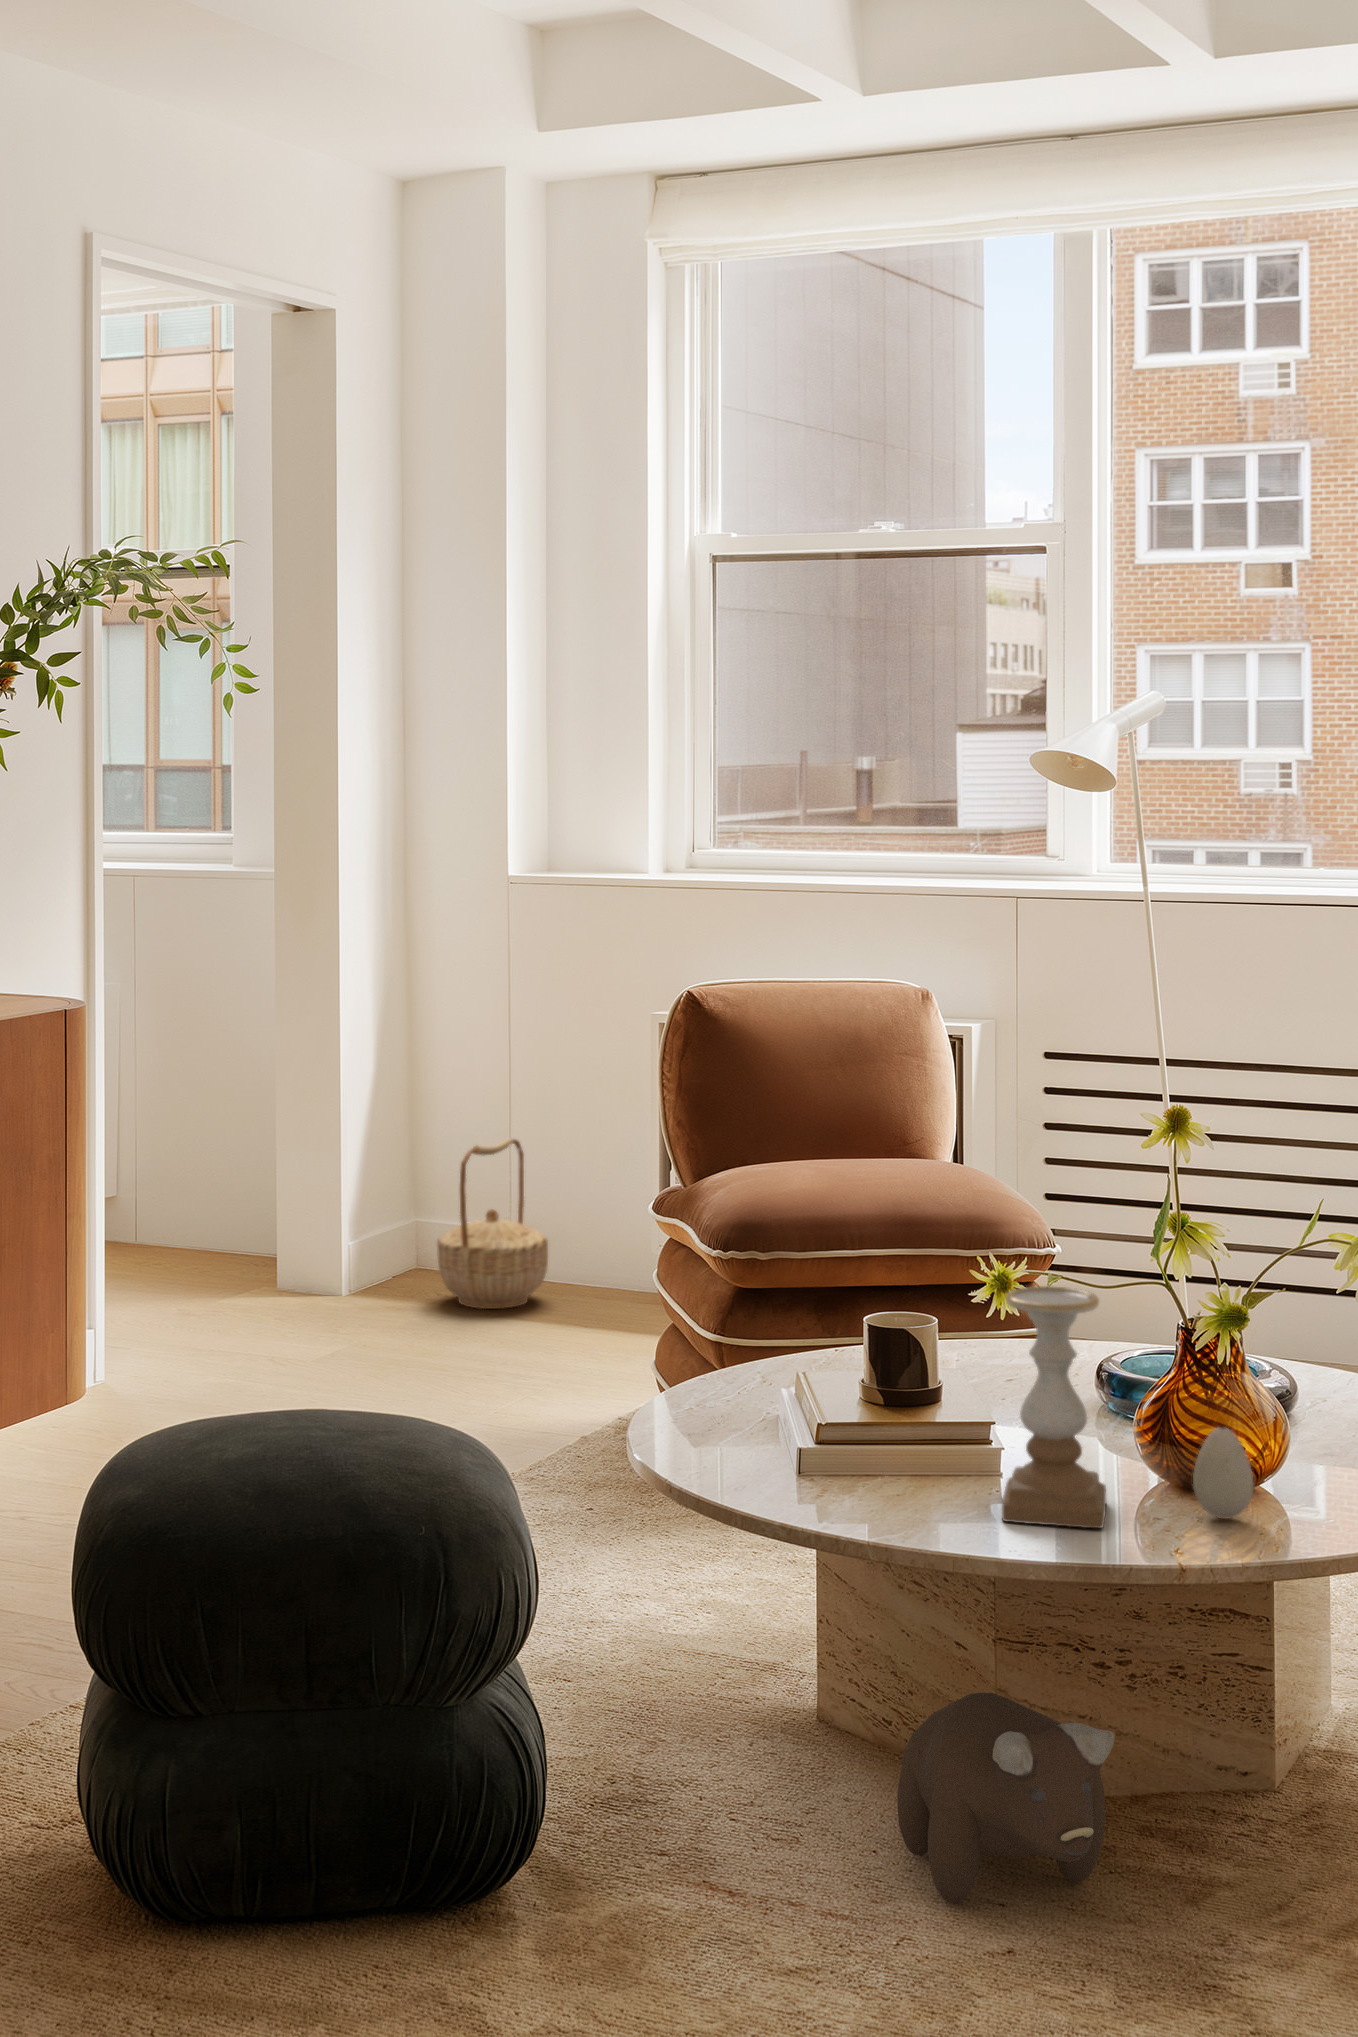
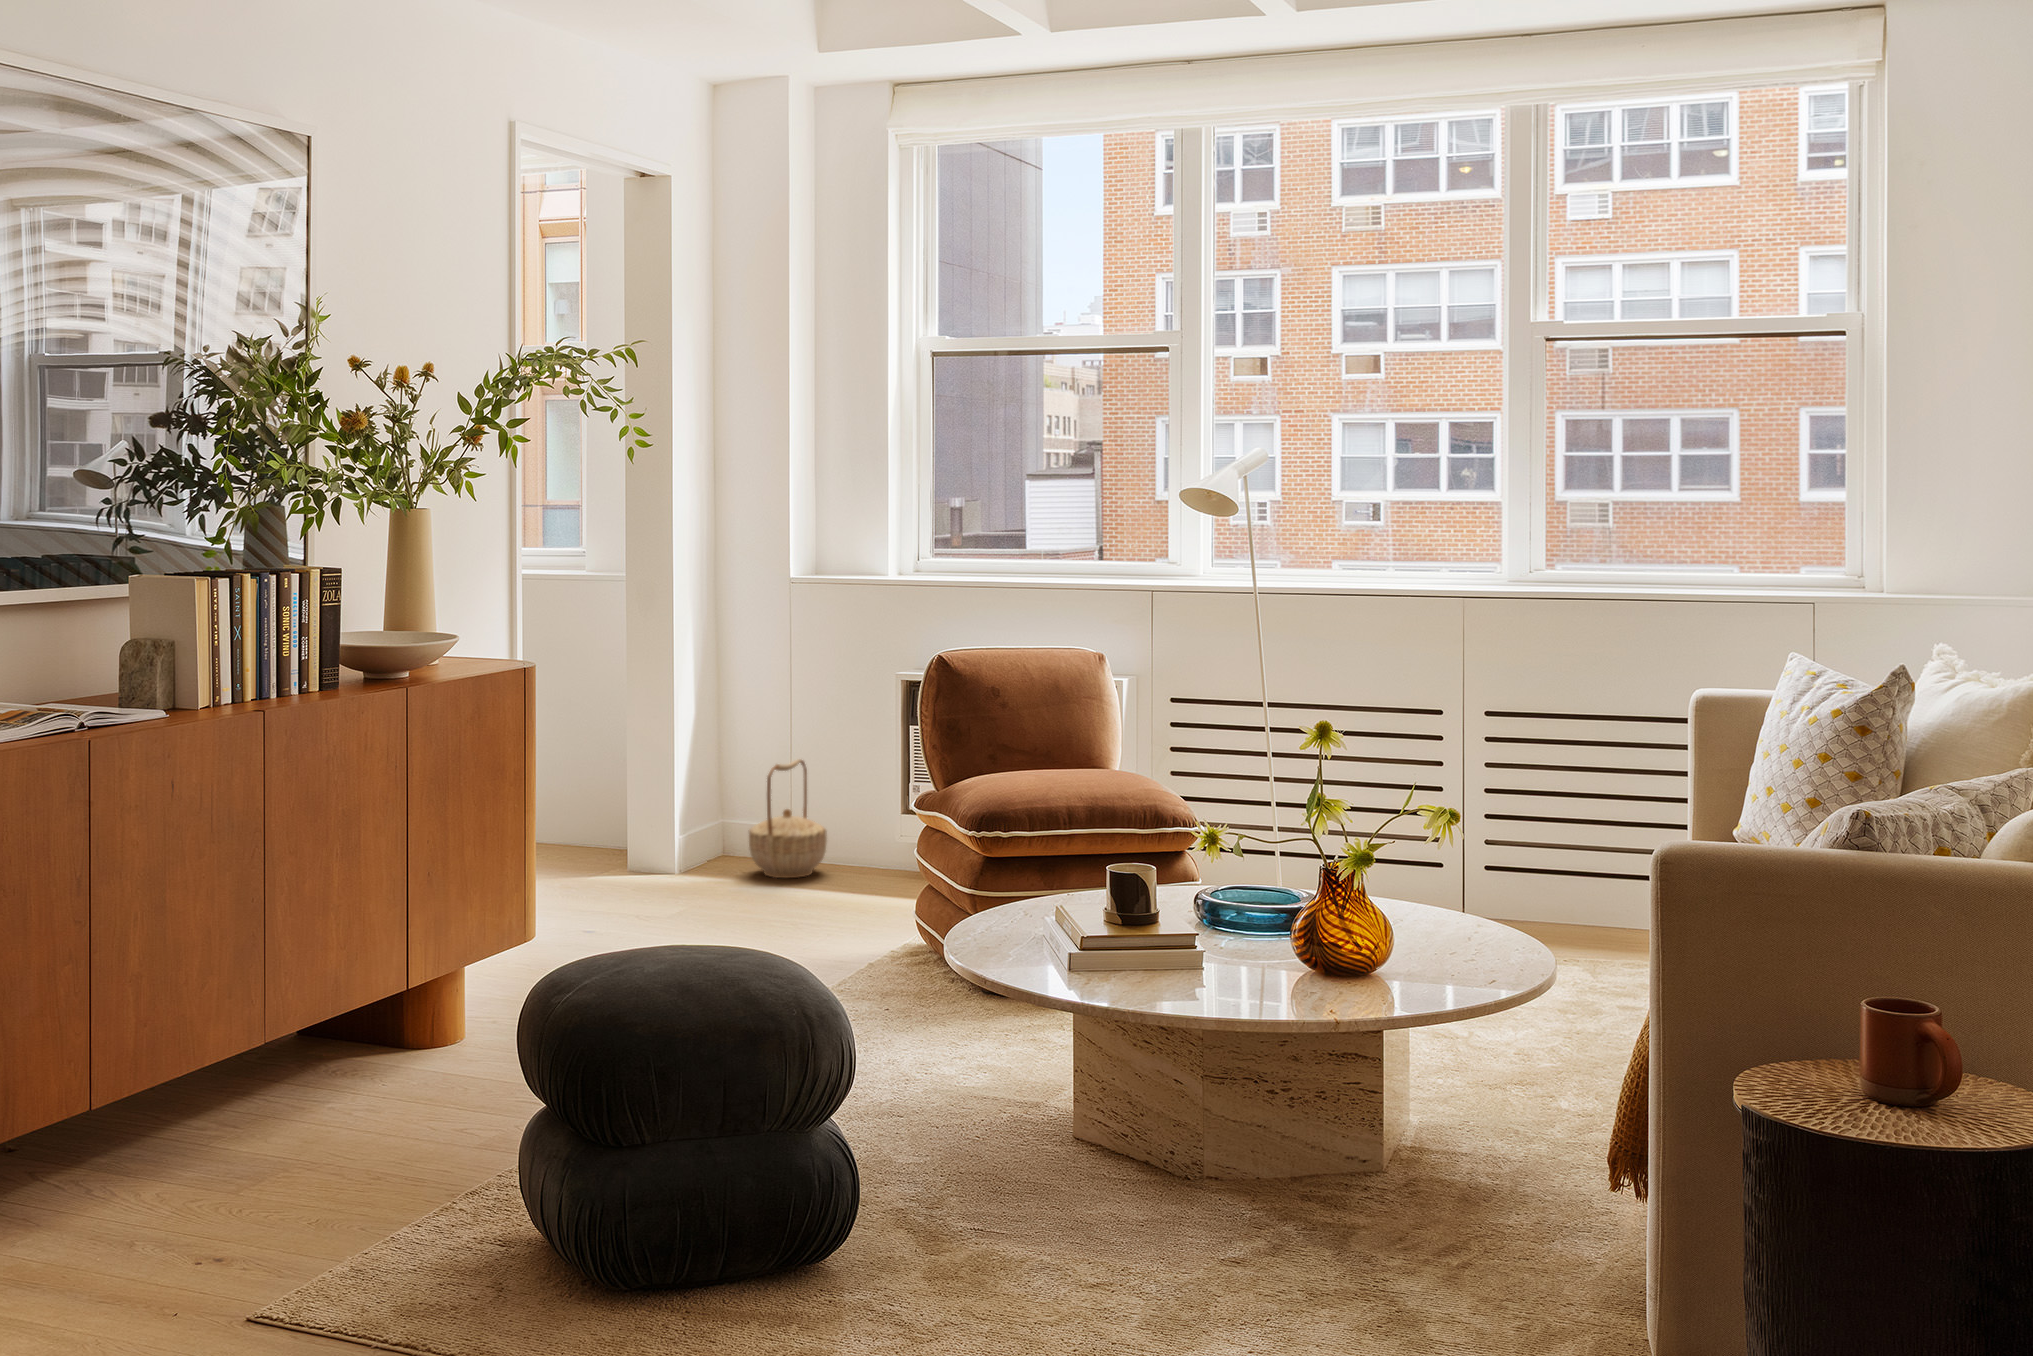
candle holder: present [1002,1286,1106,1528] -> none [1213,840,1281,998]
decorative egg: present [1193,1427,1253,1519] -> none [1337,930,1377,990]
plush toy: present [897,1693,1114,1903] -> none [1147,1107,1297,1245]

